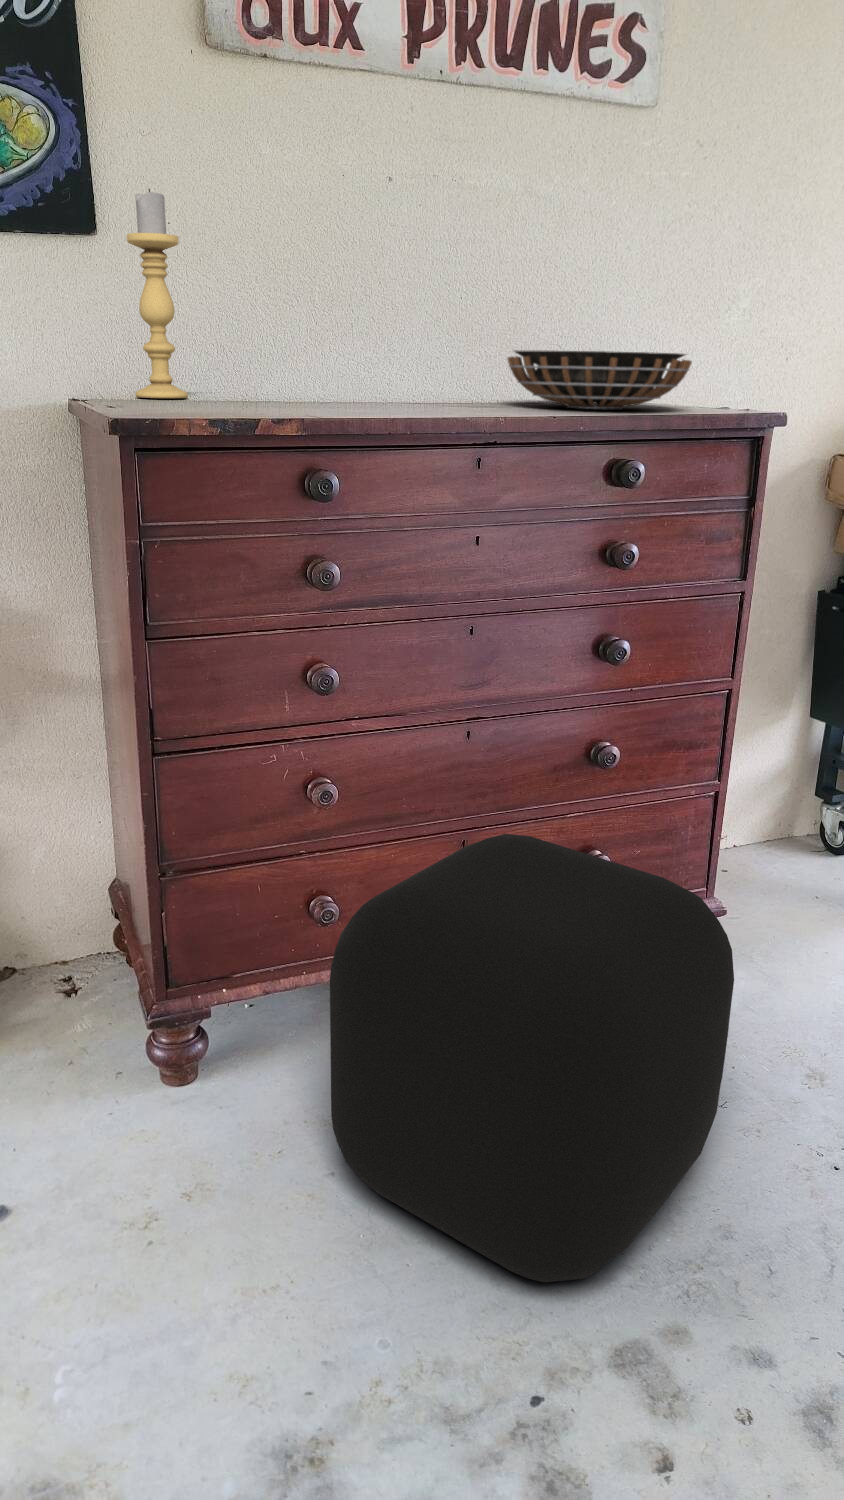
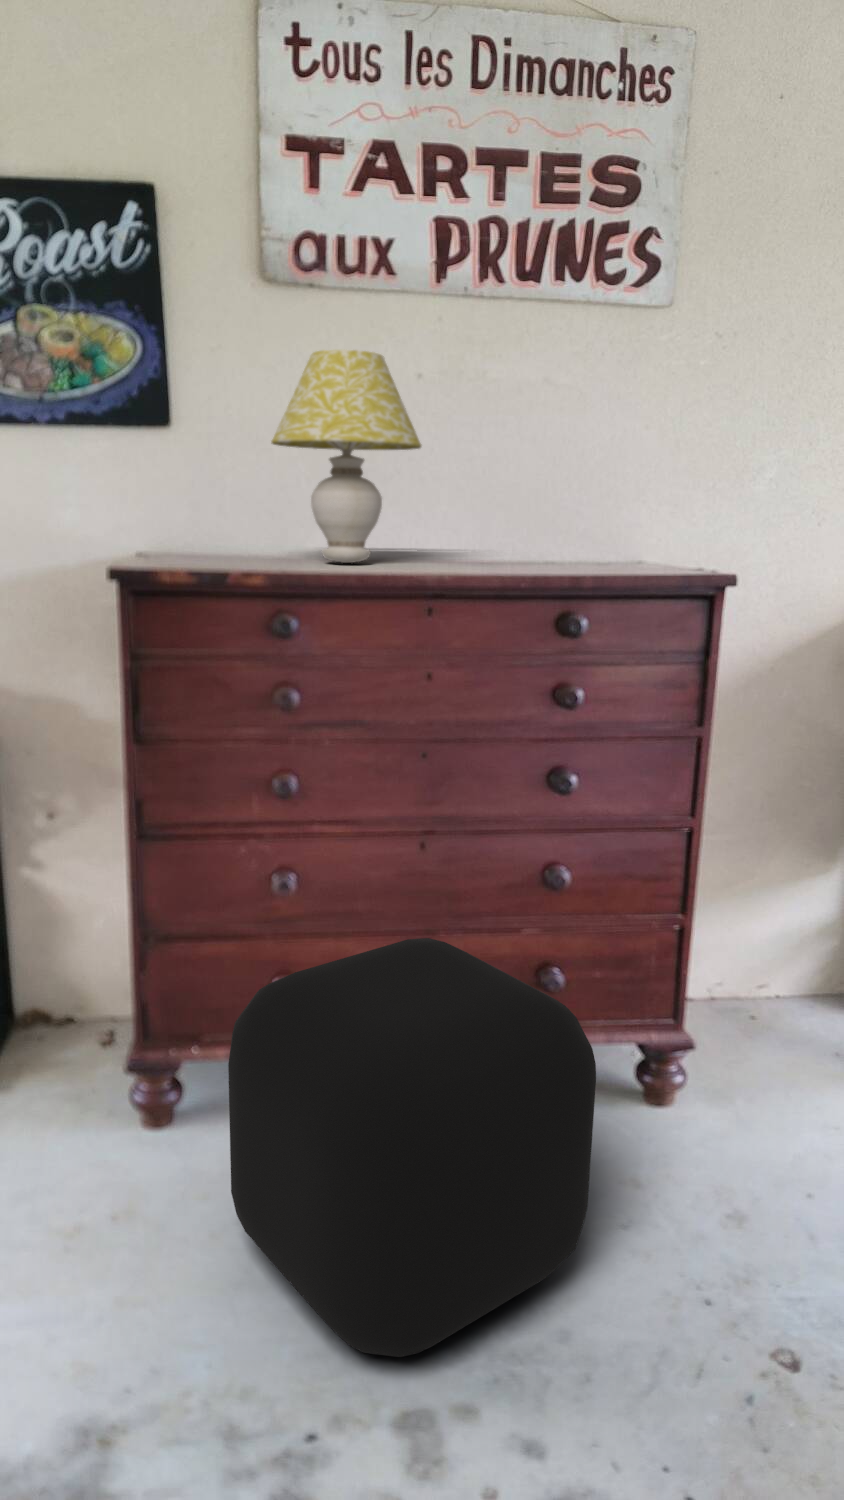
table lamp: none [259,138,441,408] -> present [271,350,421,563]
candle holder: present [127,189,188,398] -> none [195,389,240,552]
decorative bowl: present [508,351,692,409] -> none [502,515,667,566]

